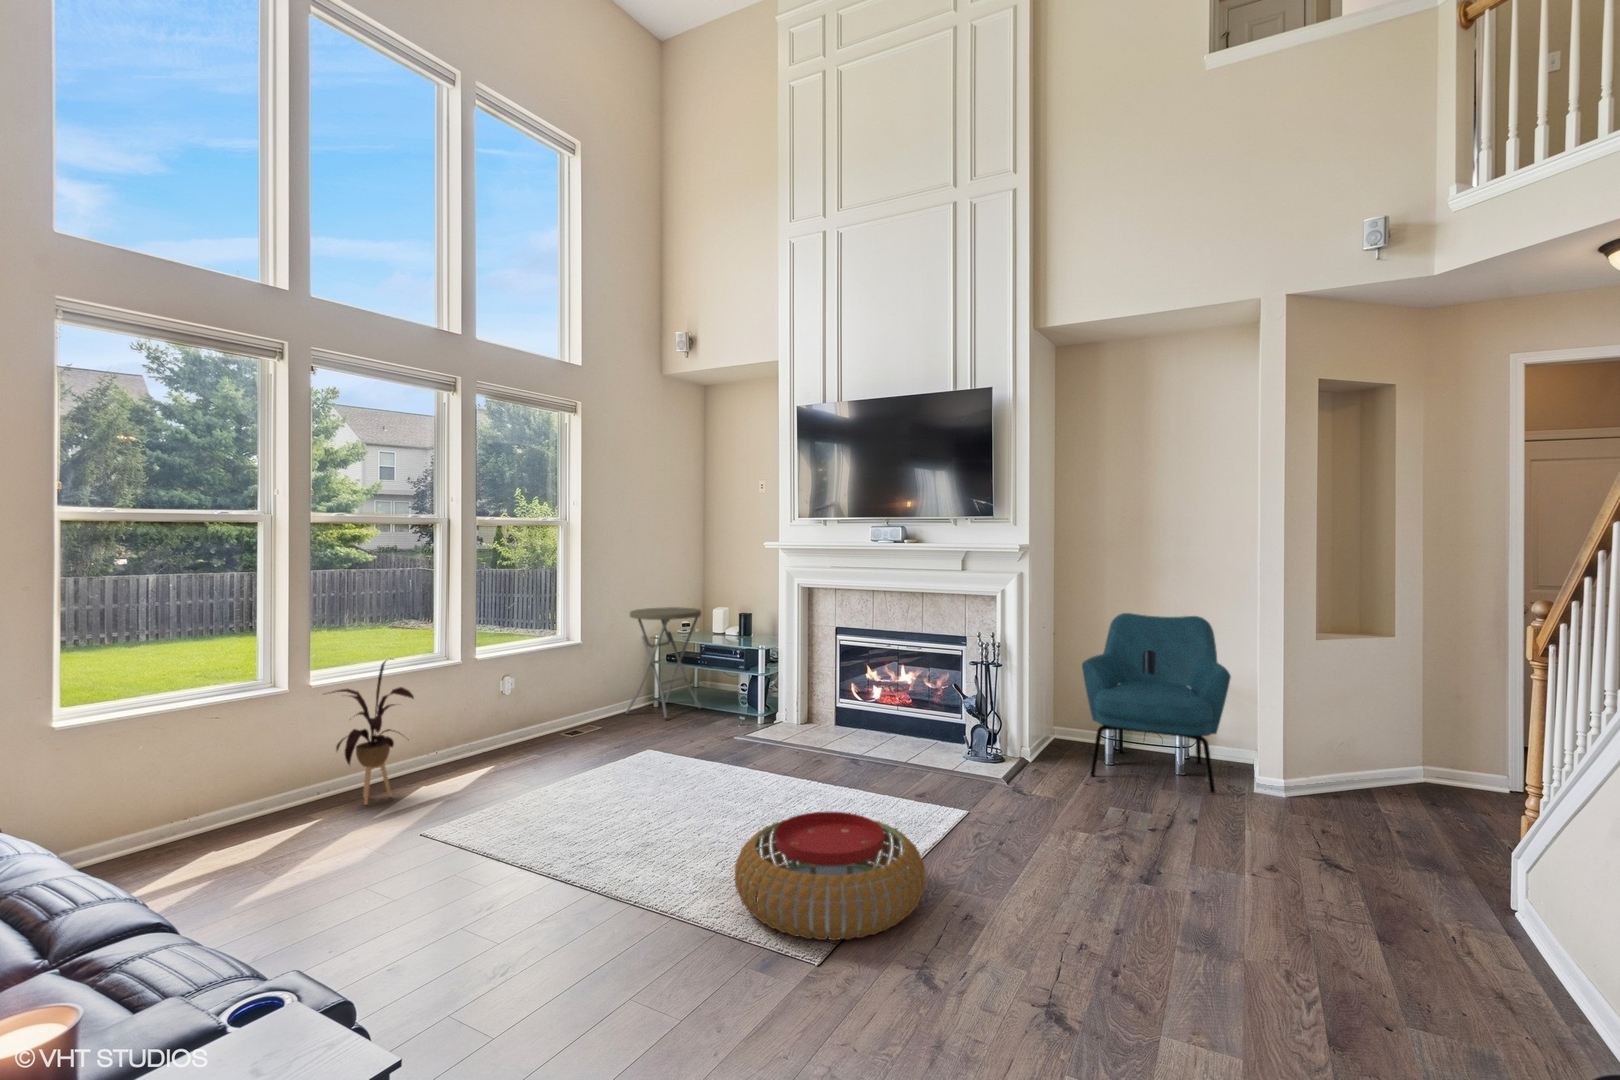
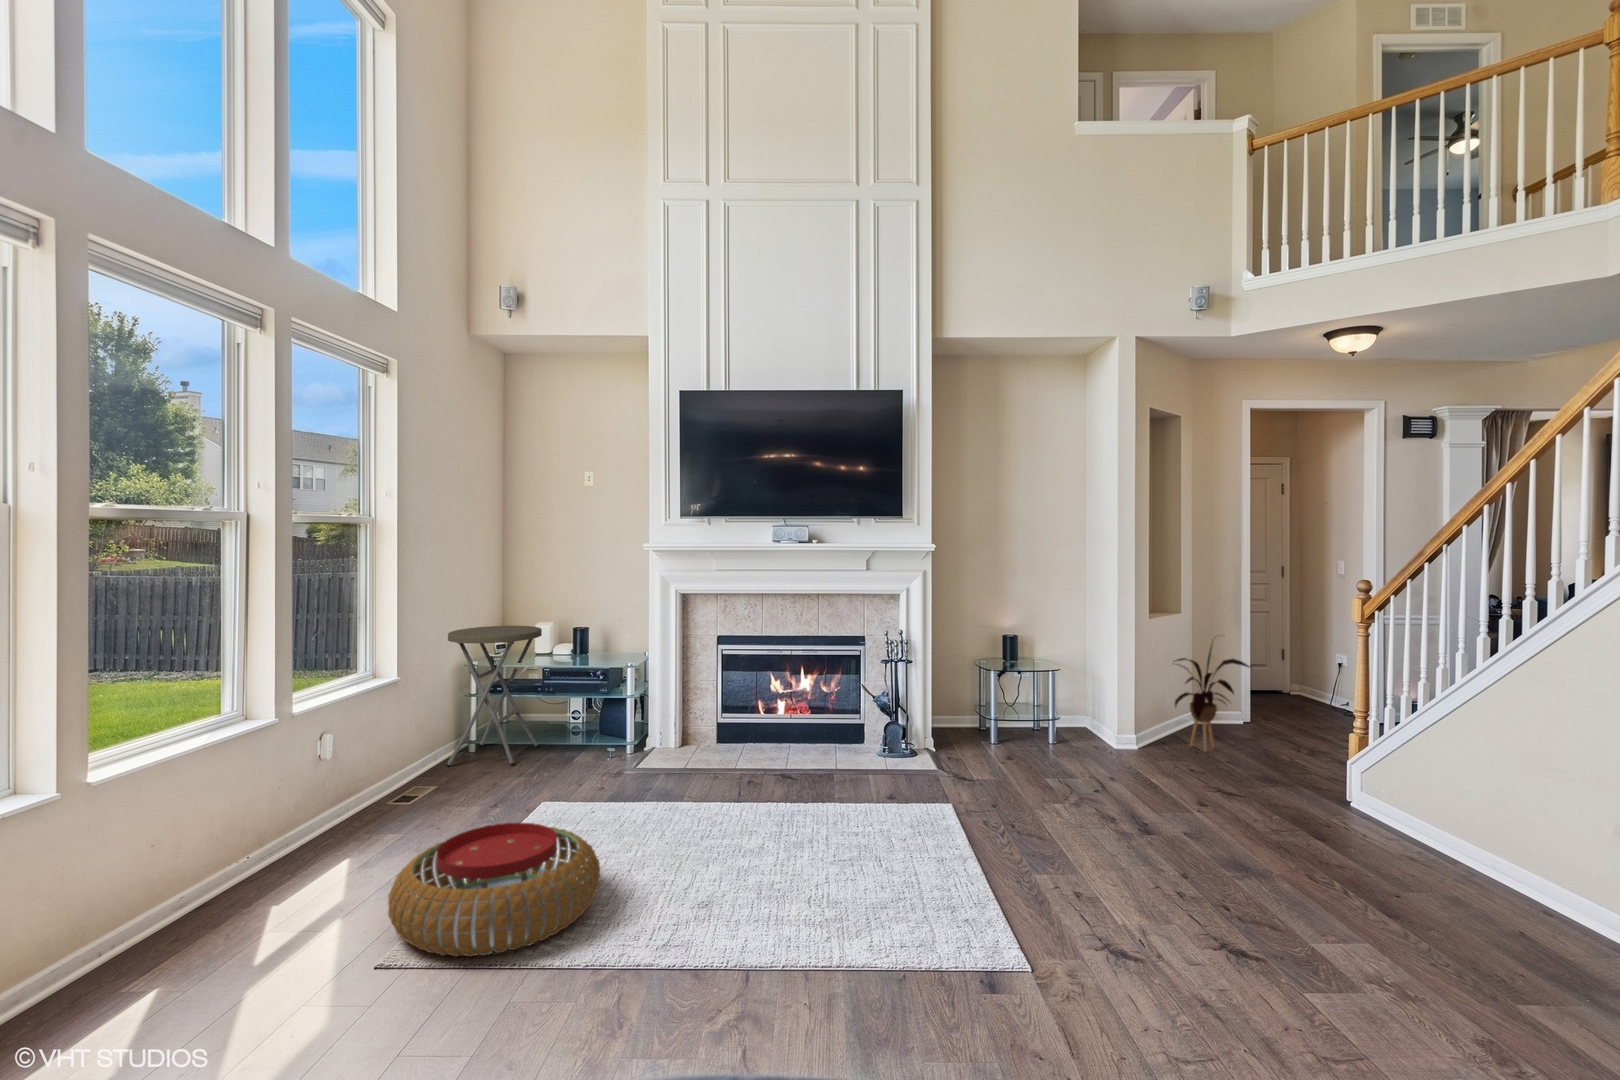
armchair: present [1082,613,1231,793] -> none [978,604,1102,756]
house plant: present [332,658,414,805] -> present [1173,643,1250,752]
pouf: present [735,811,925,940] -> present [388,823,600,957]

